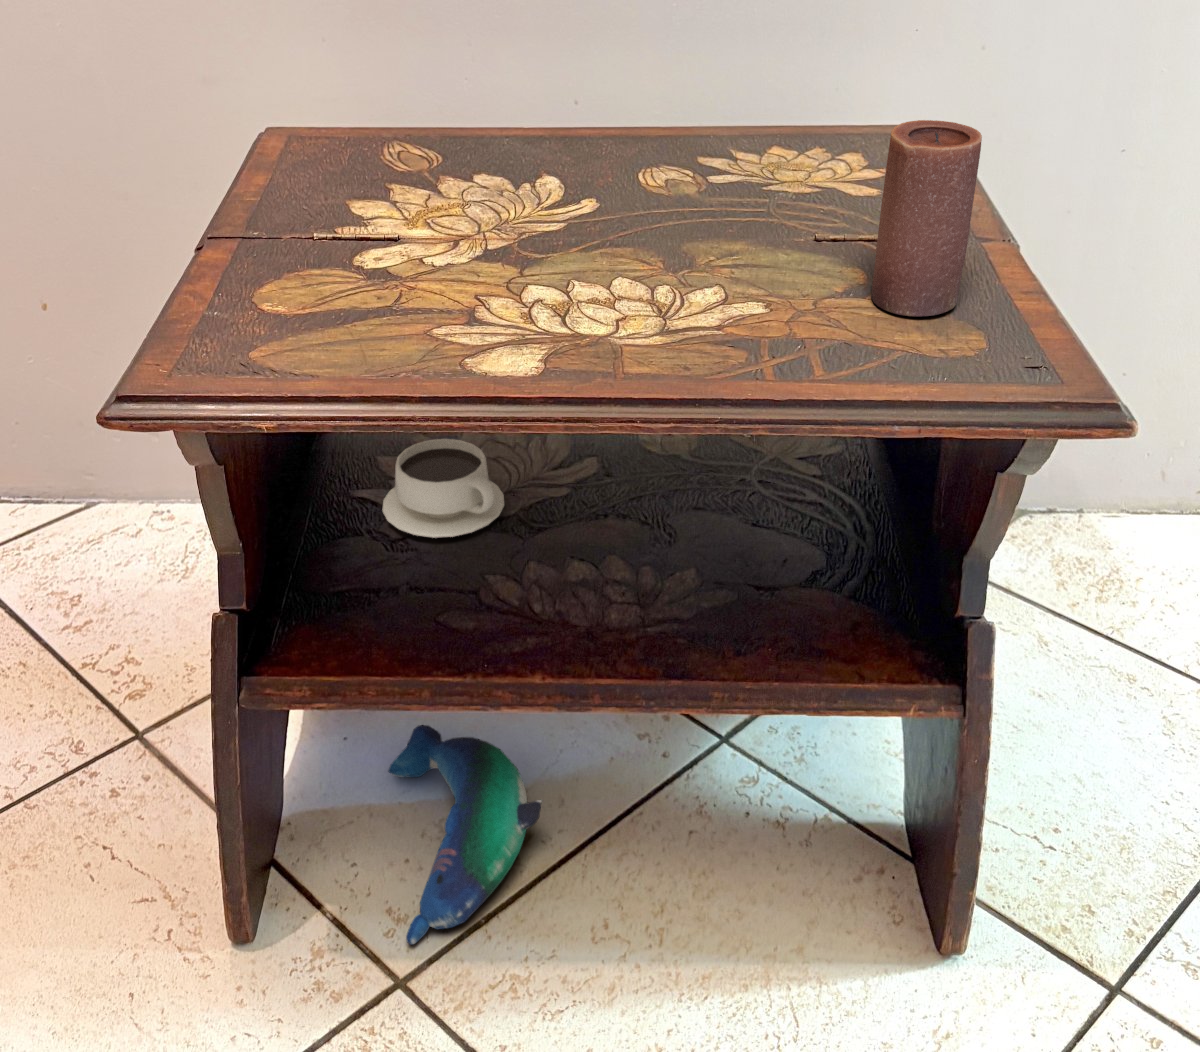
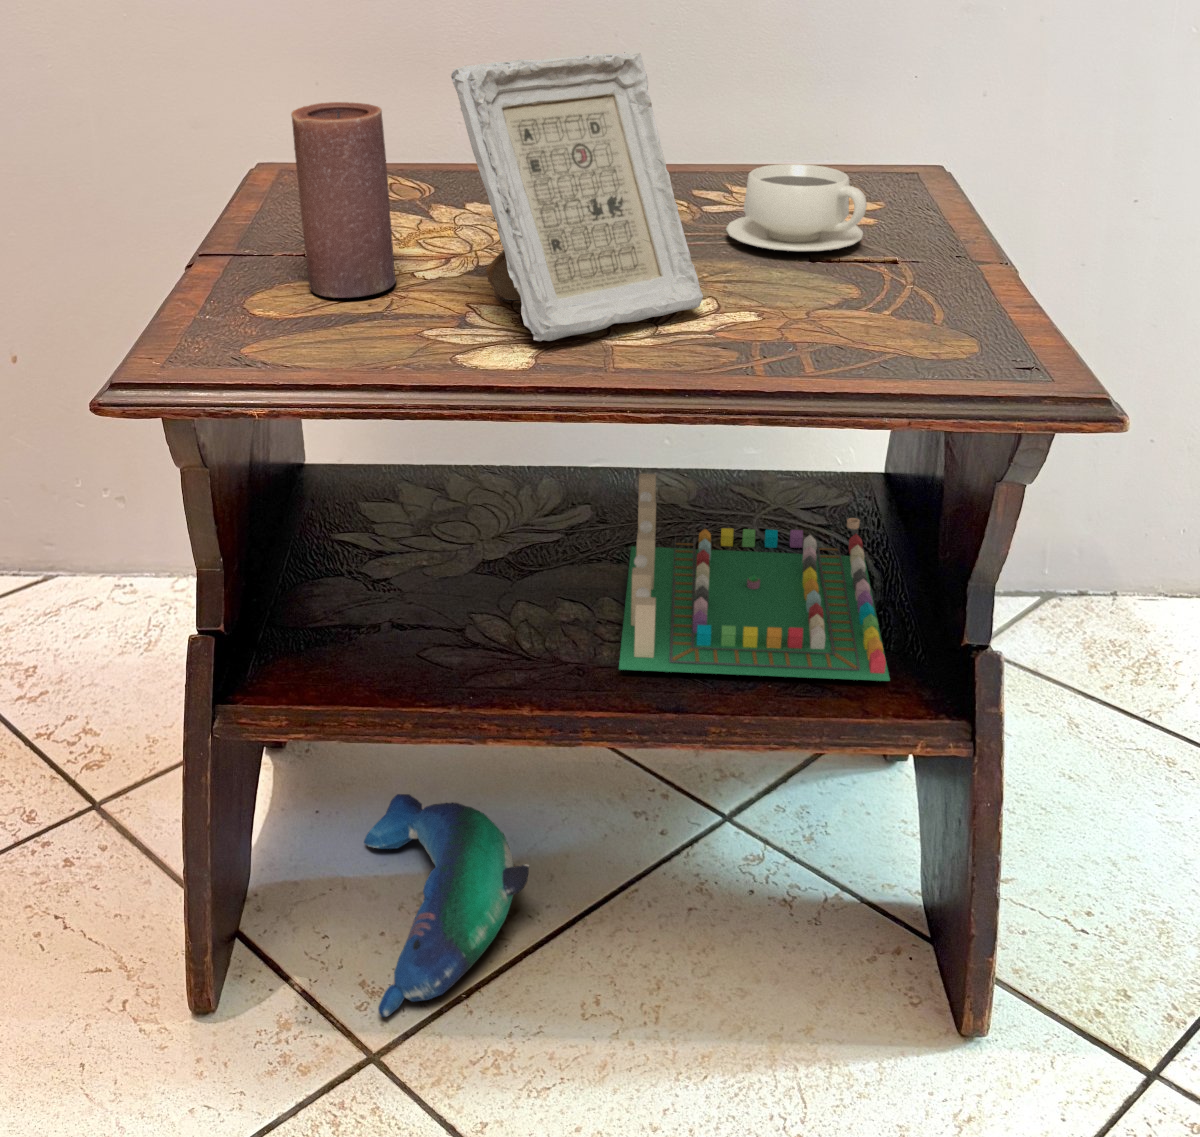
picture frame: none [458,53,701,342] -> present [451,53,703,341]
candle: present [871,120,982,316] -> present [291,102,396,298]
board game: none [623,430,875,642] -> present [619,474,890,681]
teacup: present [382,439,504,538] -> present [726,164,867,251]

